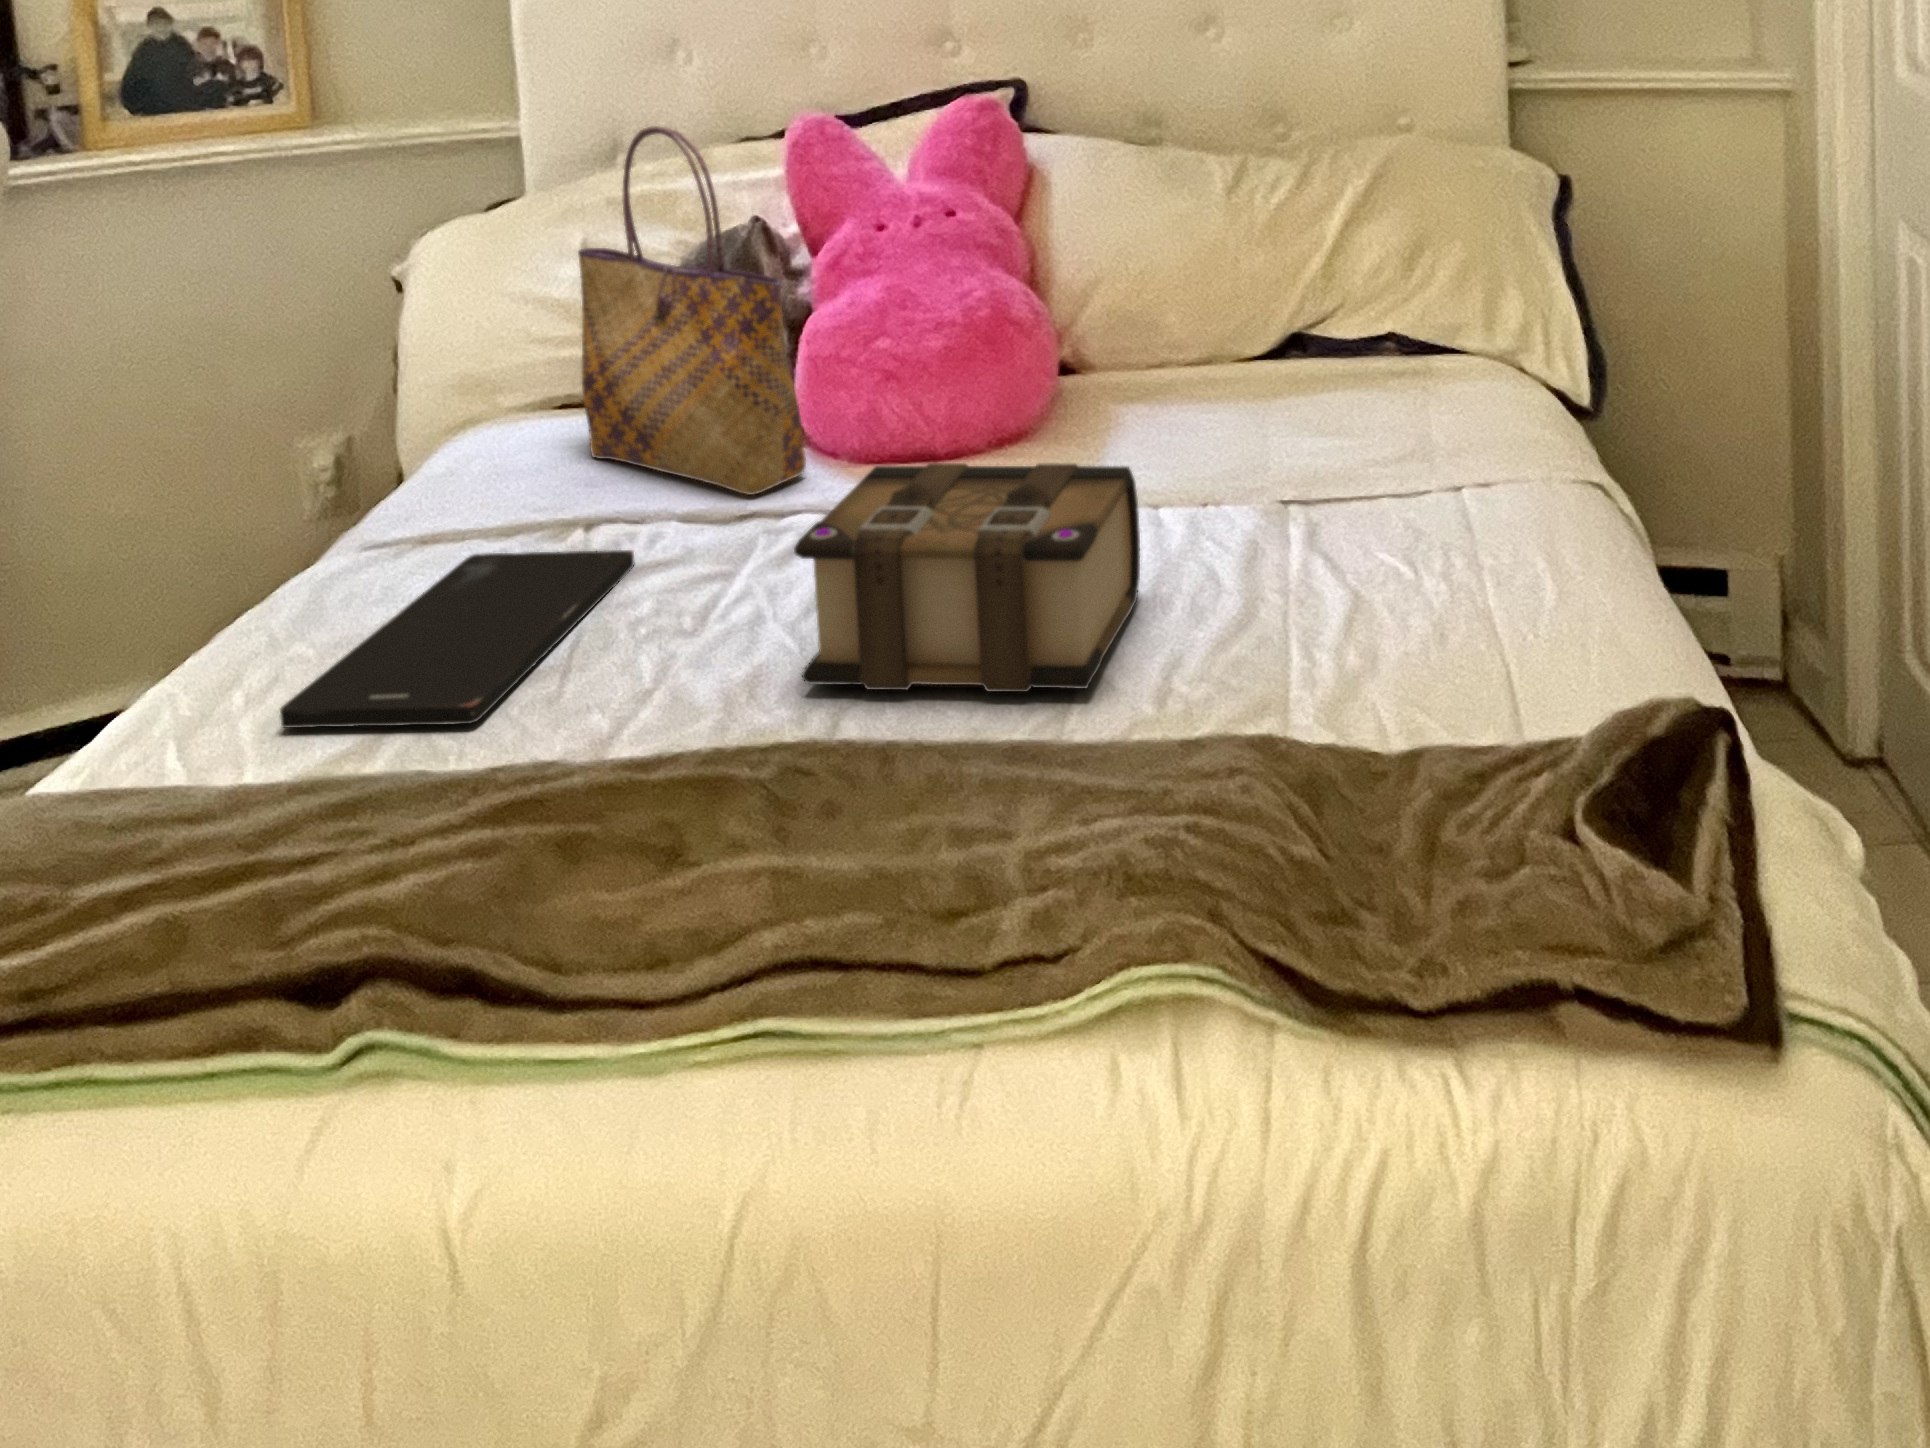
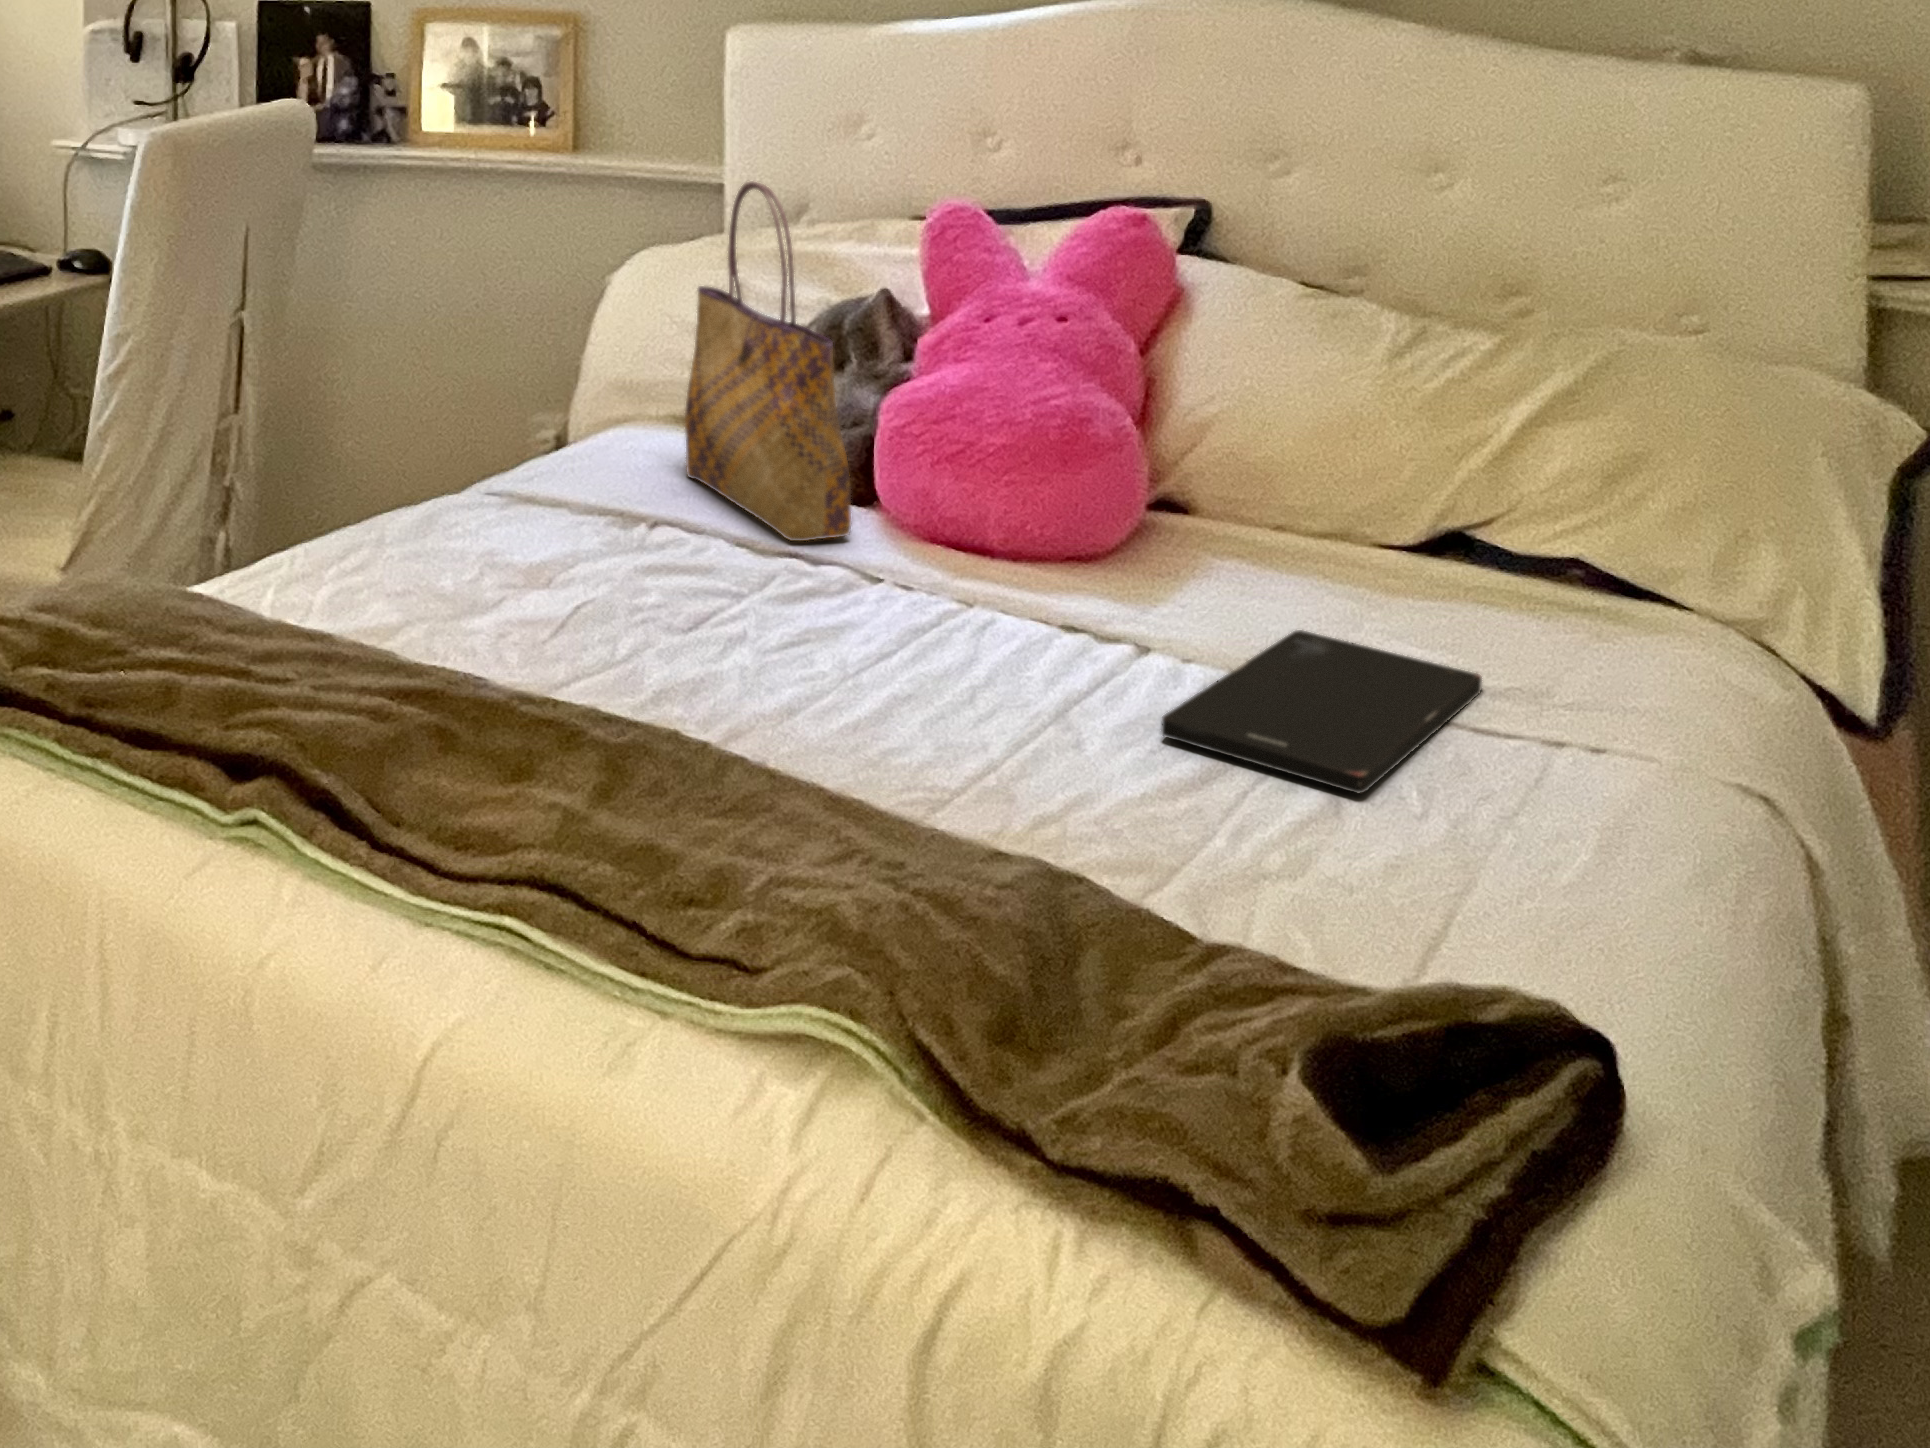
book: present [794,463,1140,692] -> none [718,525,1090,788]
smartphone: present [280,550,634,728] -> present [1161,630,1482,793]

